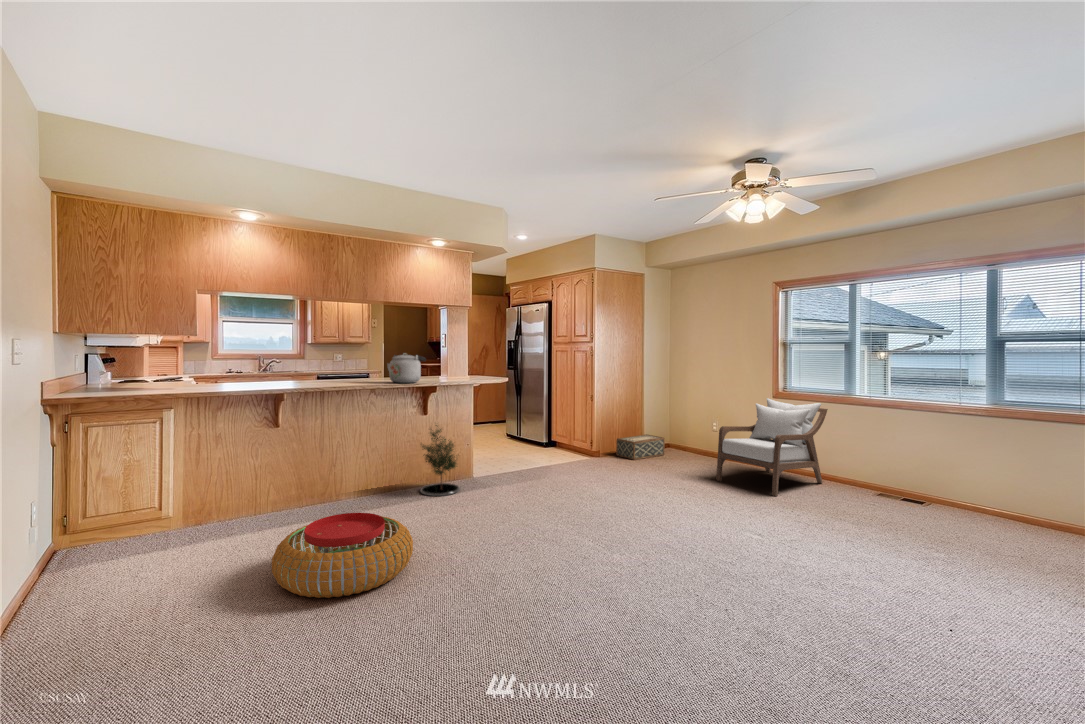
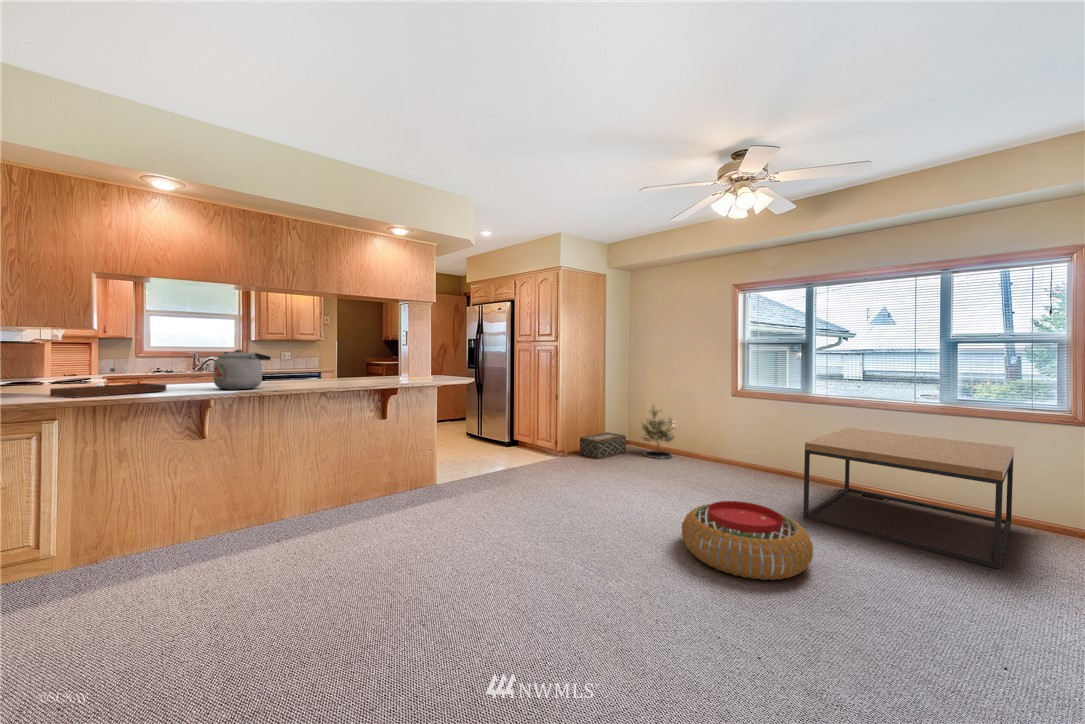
kettle: present [387,353,426,383] -> present [214,349,271,390]
tray: none [169,367,250,391] -> present [50,368,166,398]
armchair: present [716,398,828,496] -> none [683,397,787,496]
potted tree: present [420,425,460,496] -> present [642,407,674,459]
coffee table: none [827,430,1056,565] -> present [803,428,1014,569]
pouf: present [272,513,413,598] -> present [682,501,813,580]

